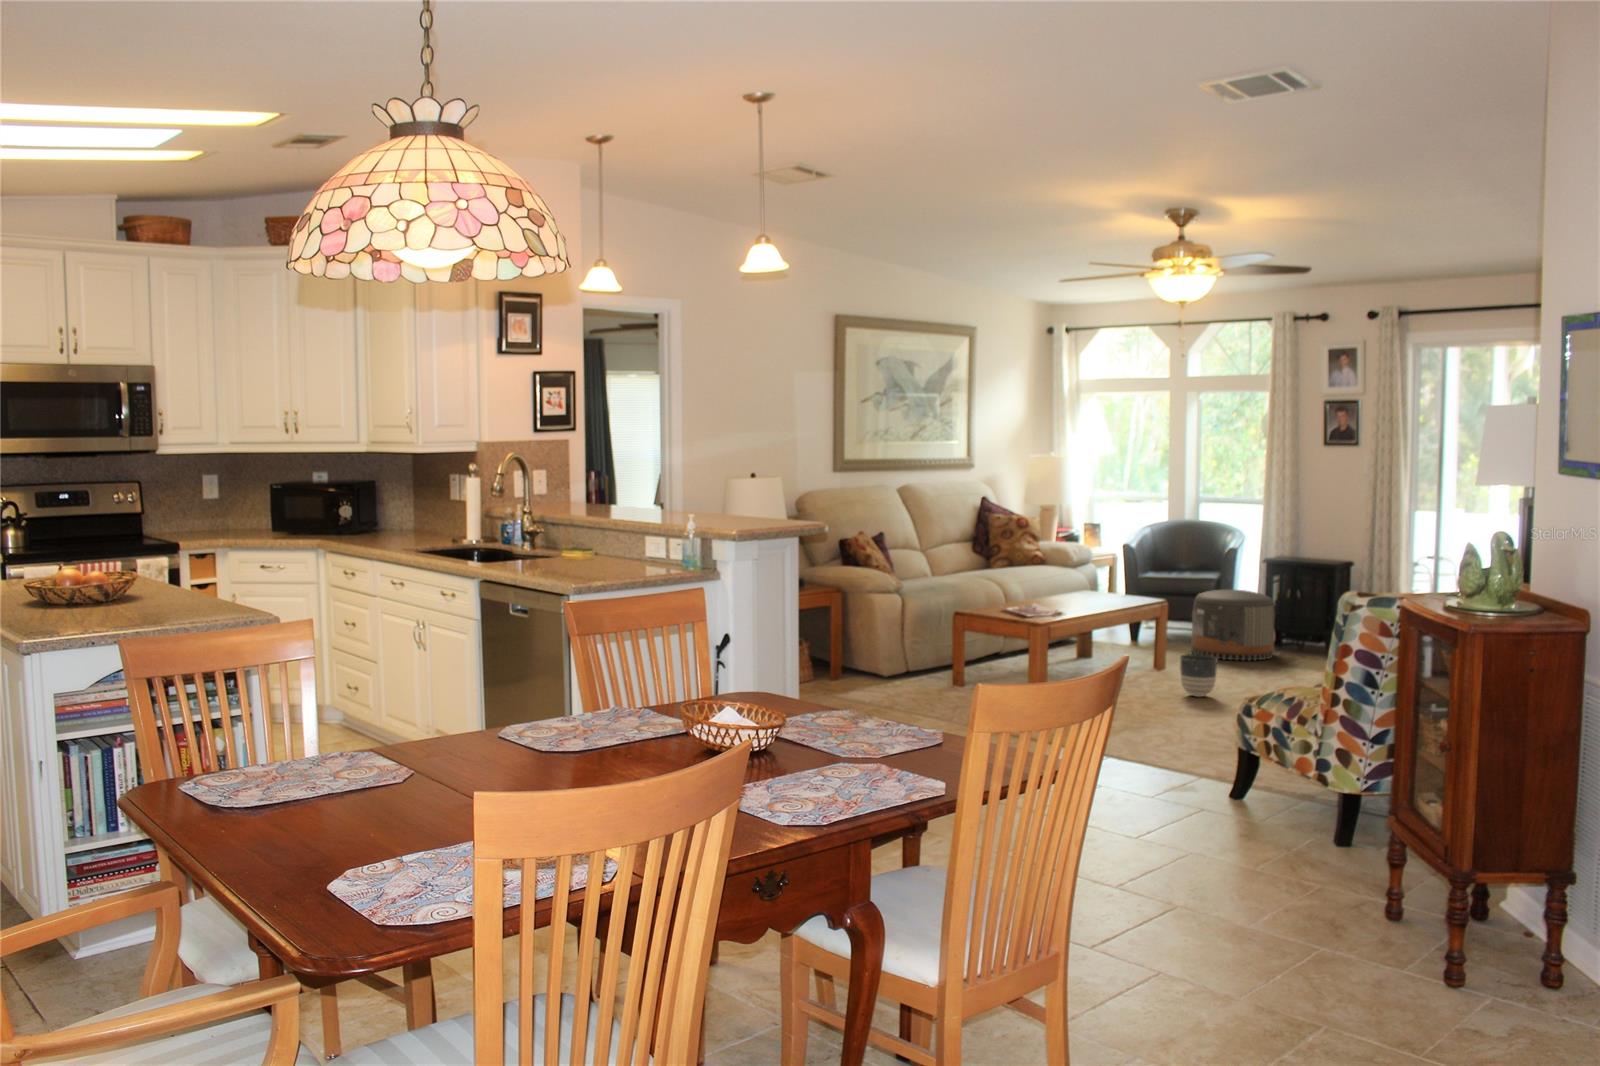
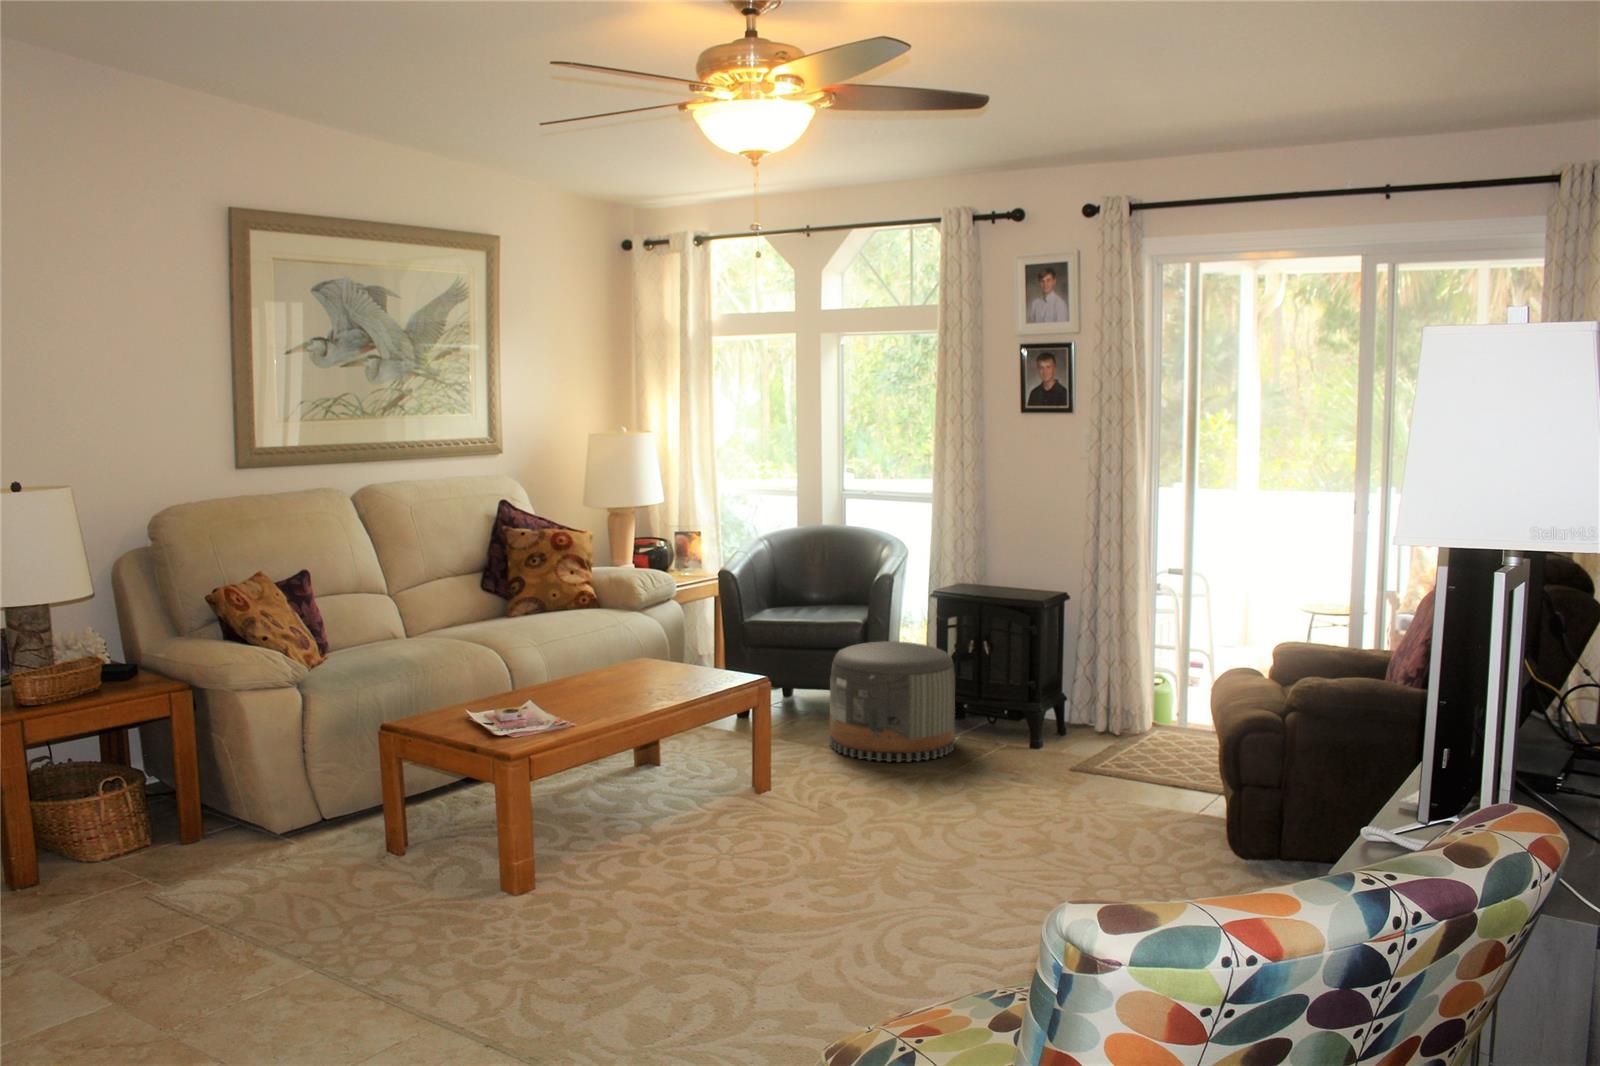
planter: present [1180,654,1218,697] -> none [796,790,862,874]

